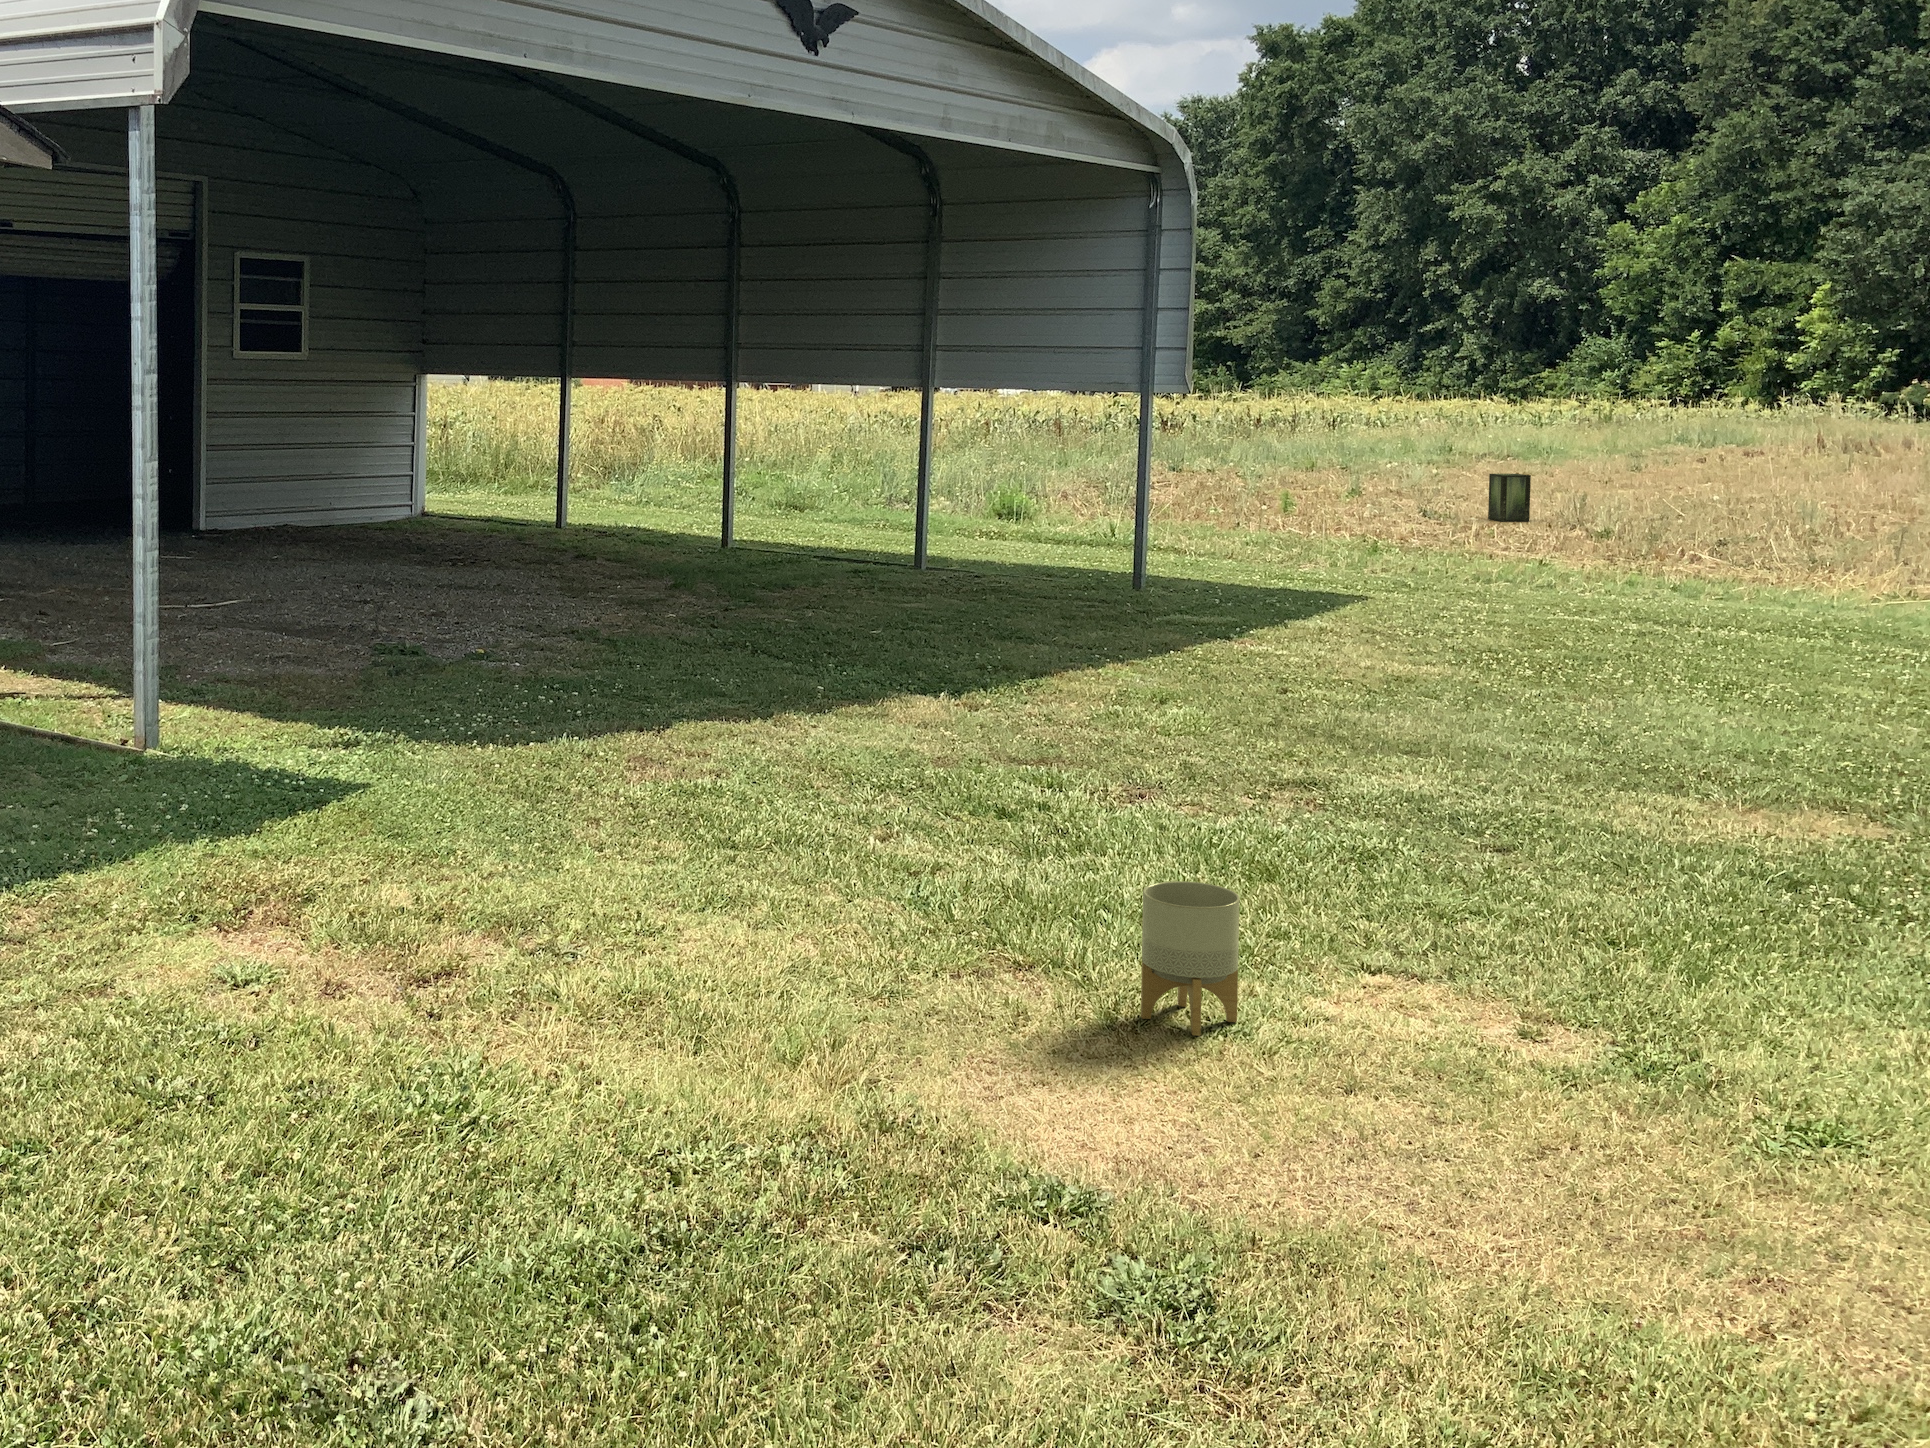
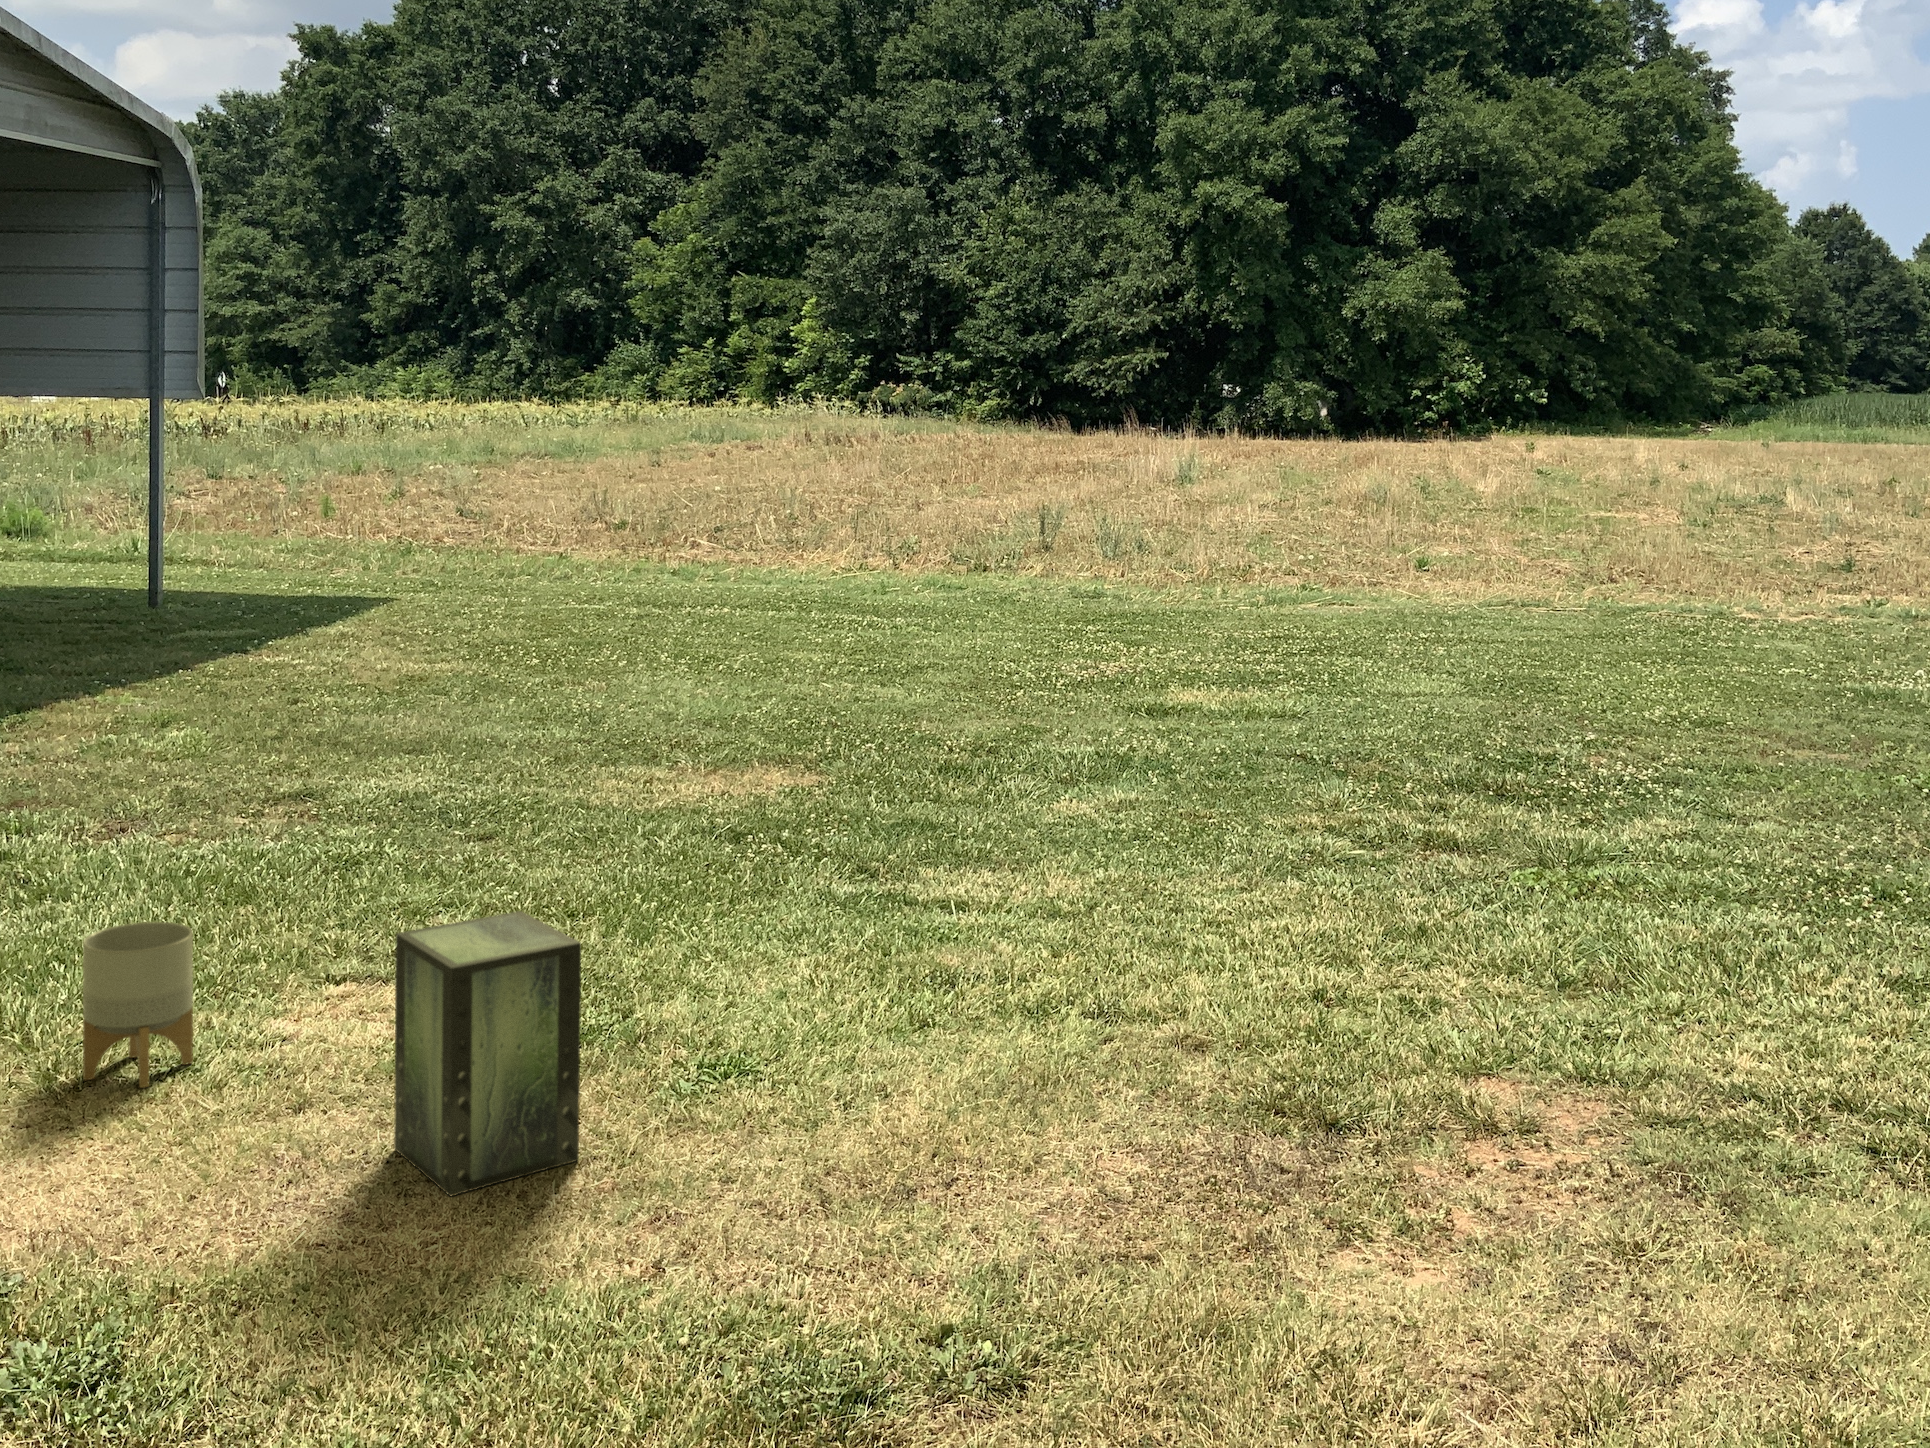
storage box: present [1488,474,1531,522] -> present [394,911,581,1196]

